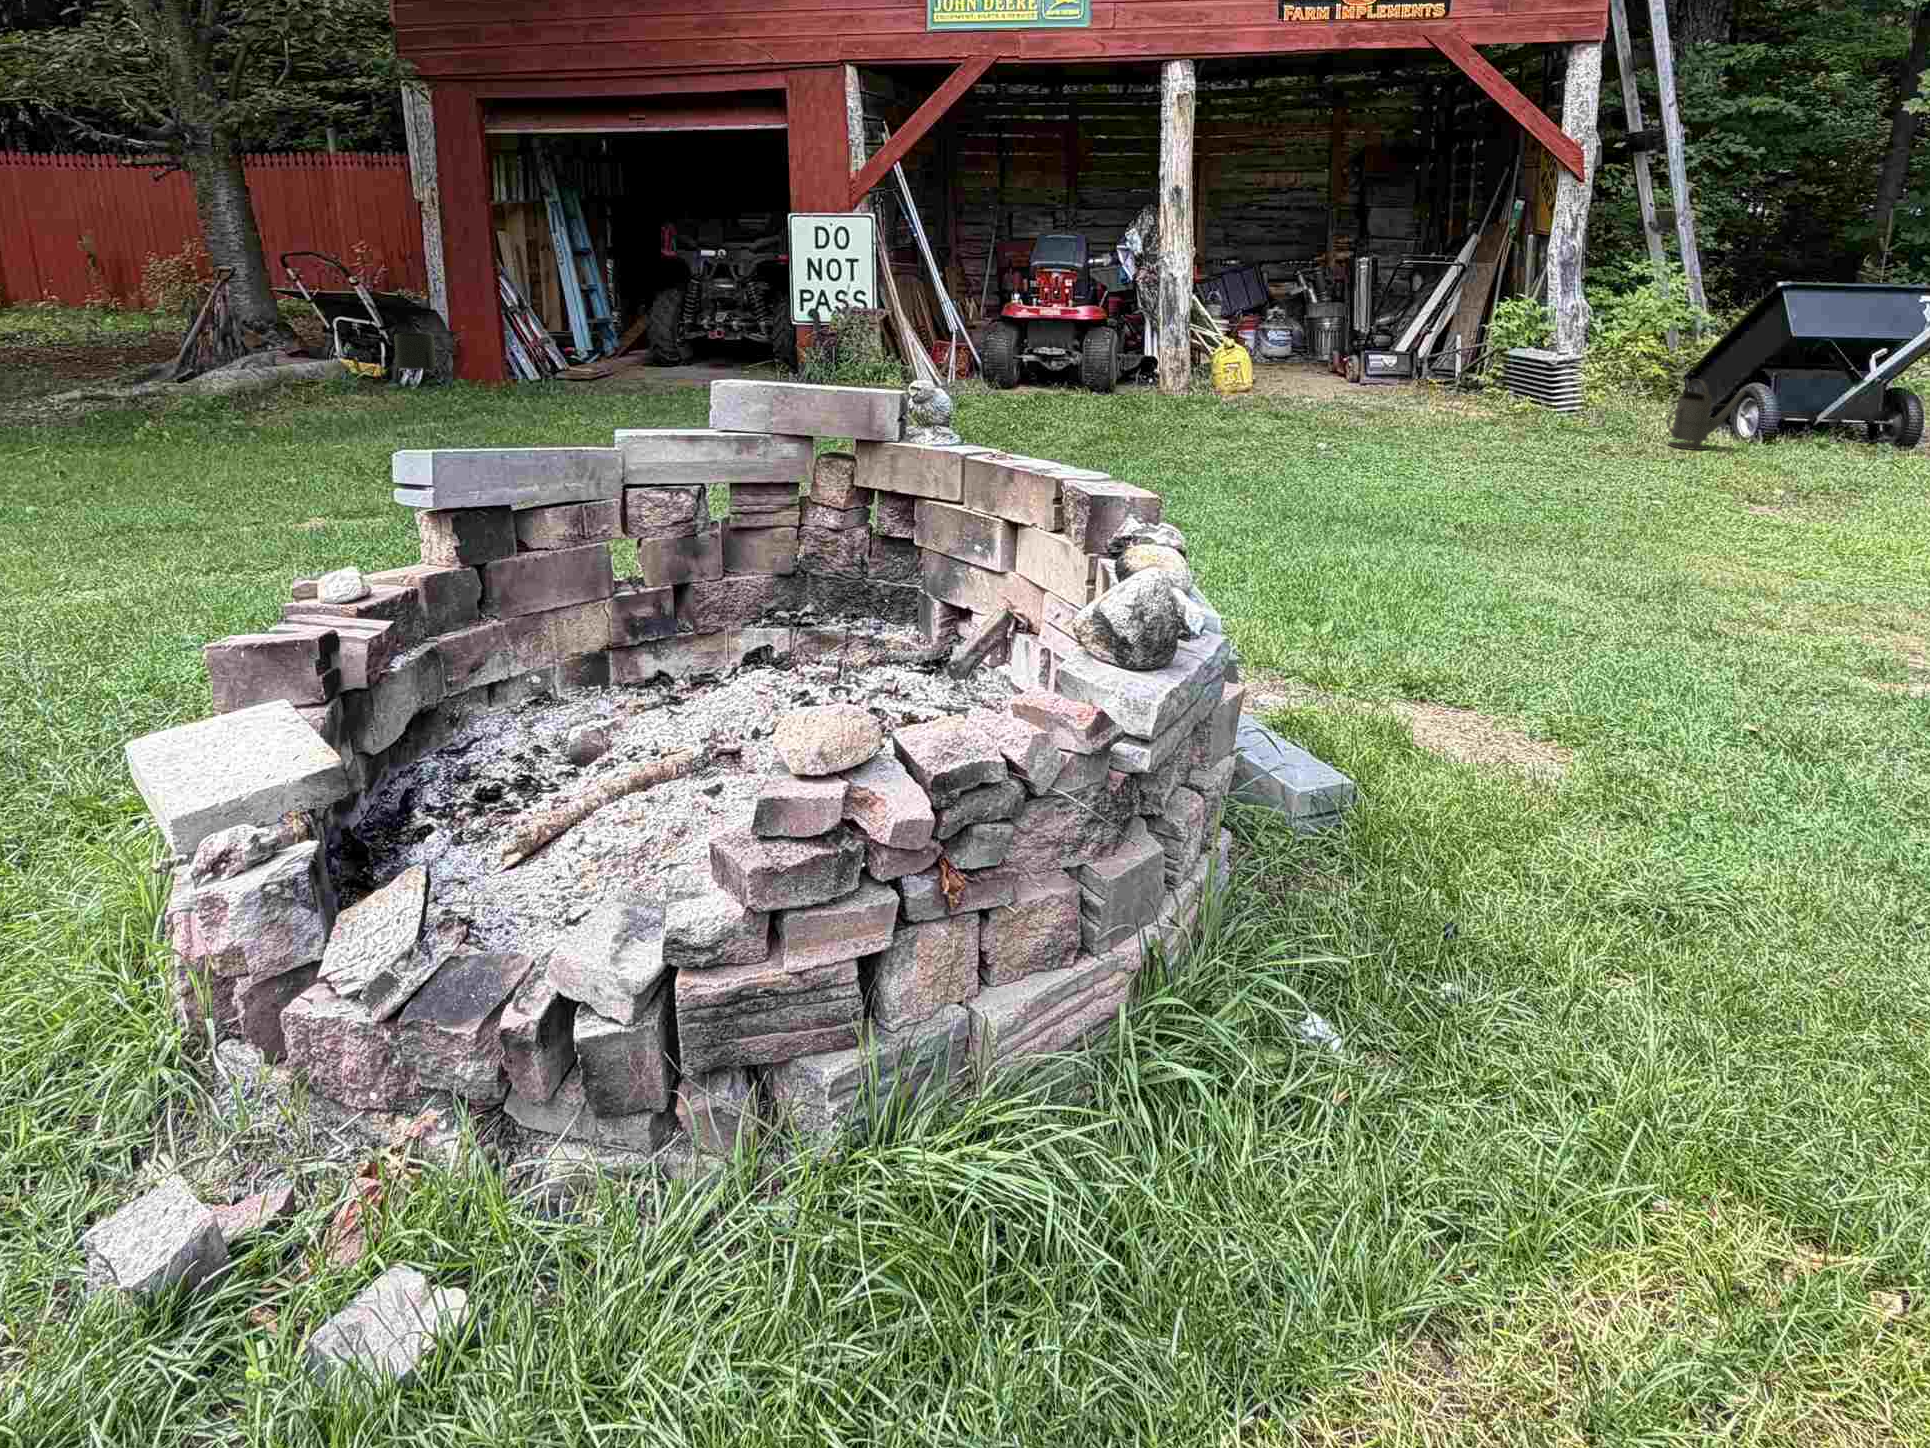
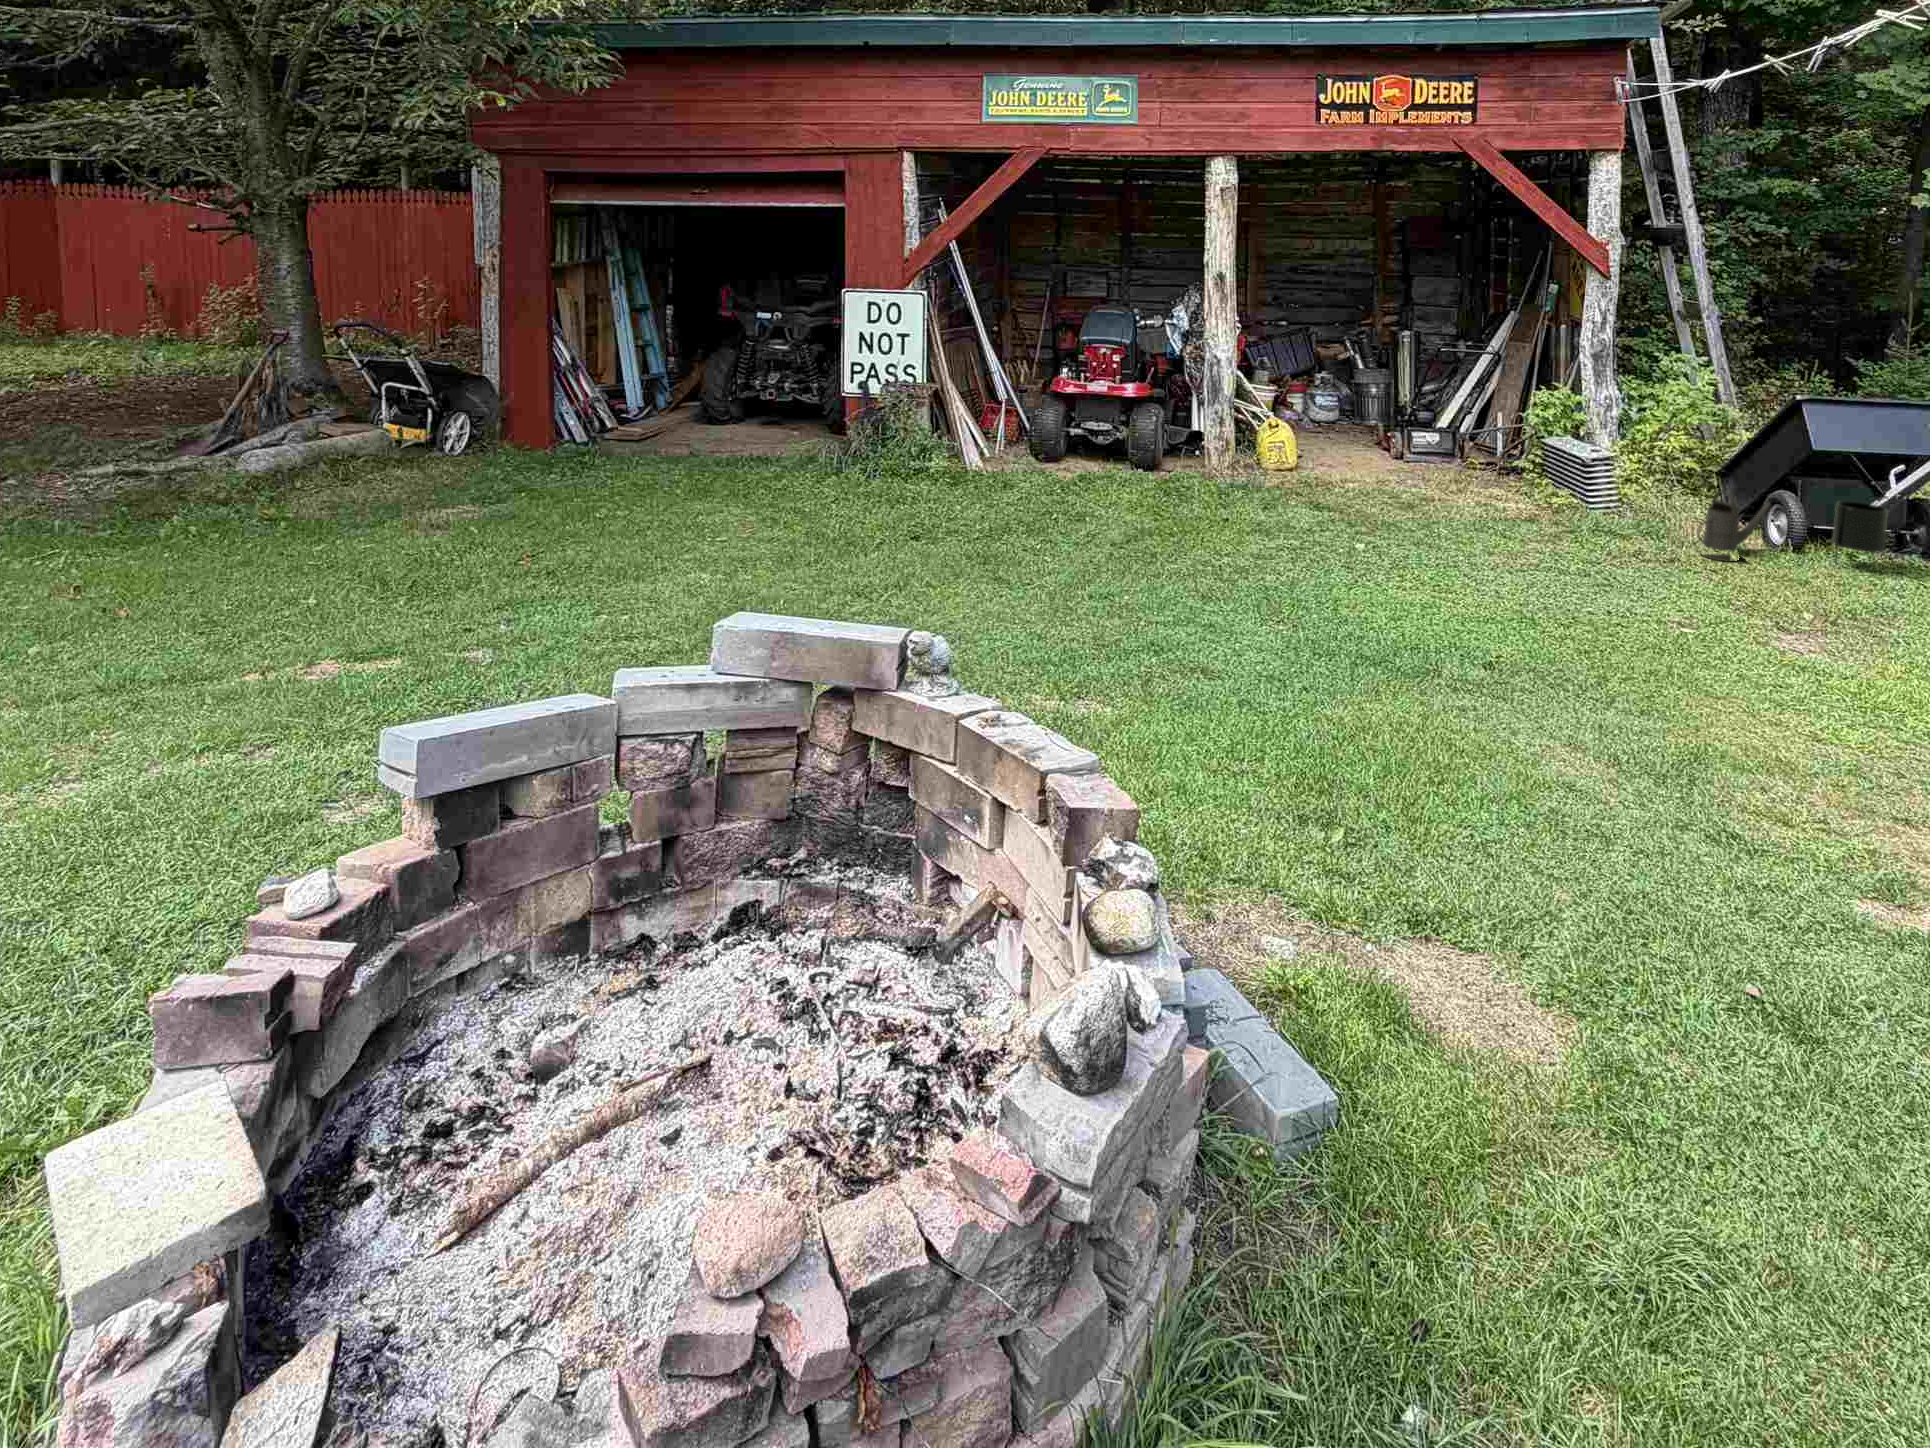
planter: present [395,333,436,370] -> present [1833,501,1888,566]

